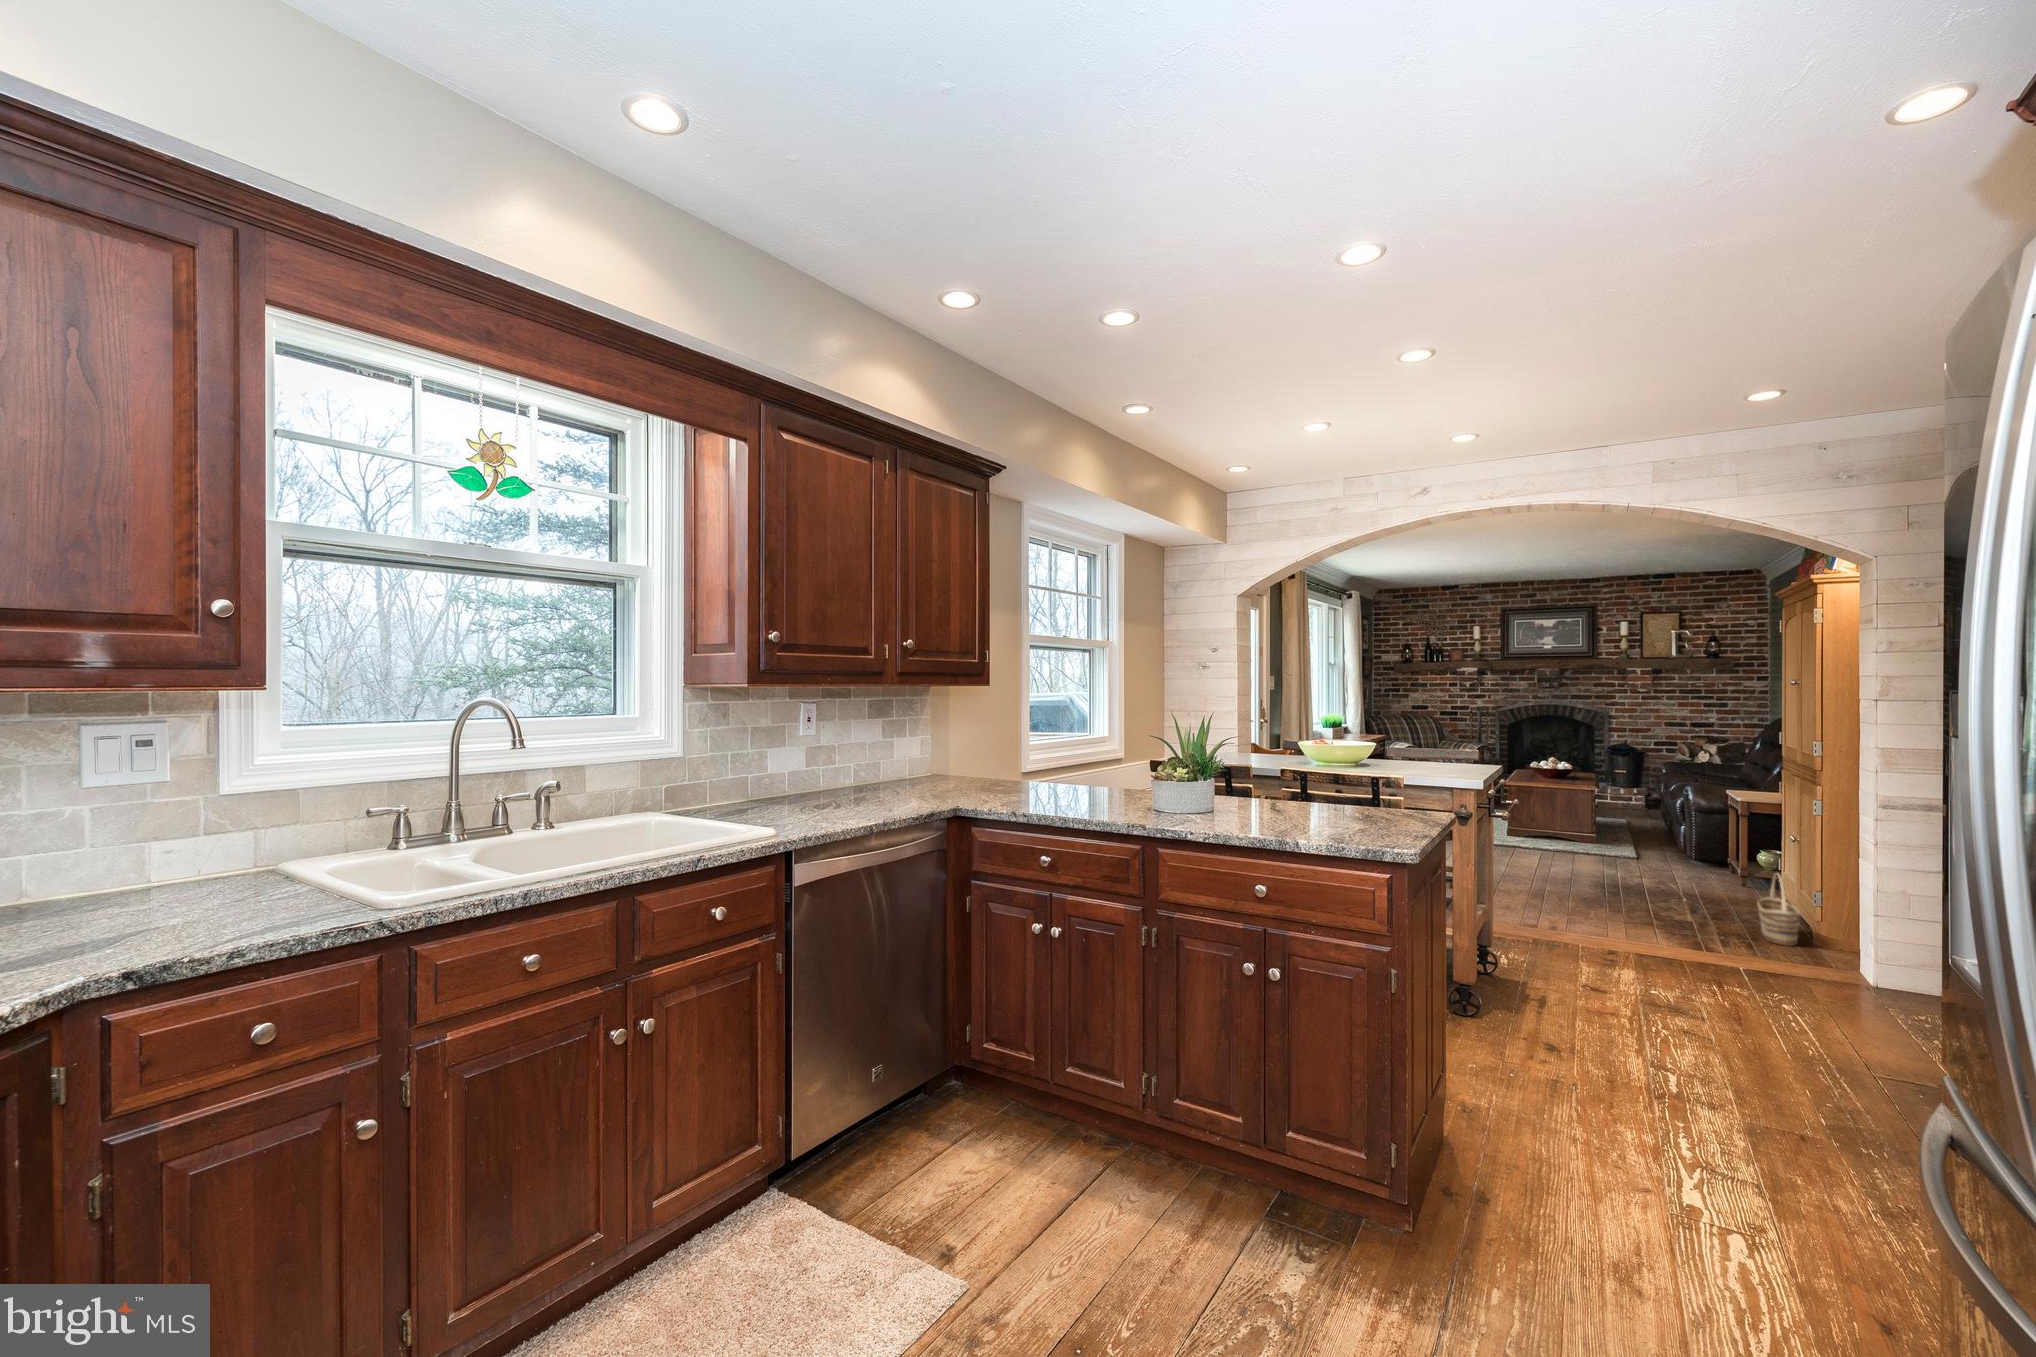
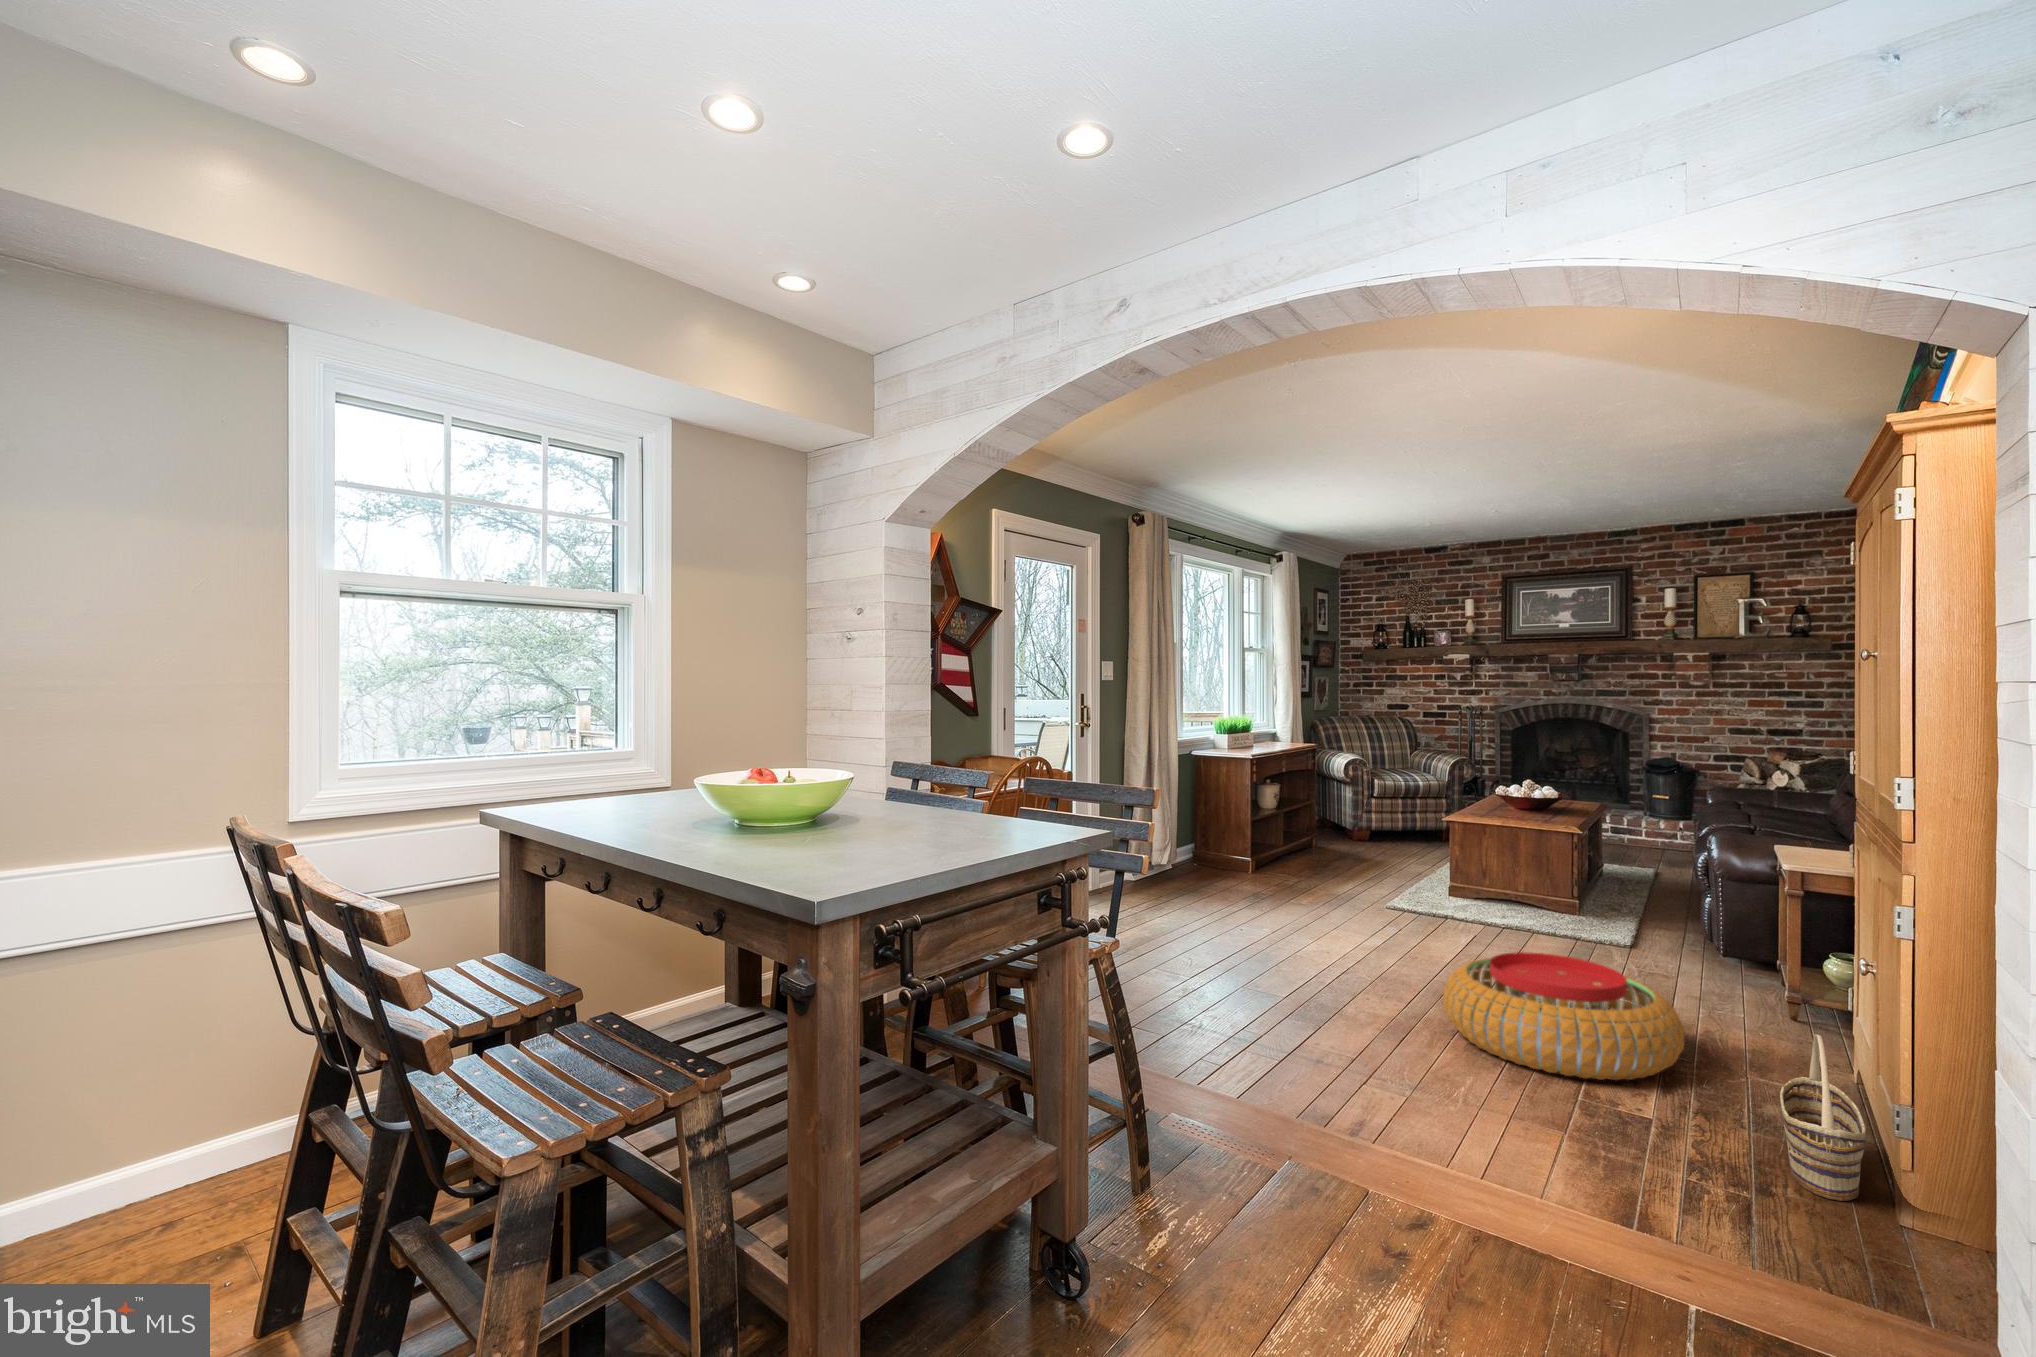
pouf: none [1558,852,1698,912] -> present [1443,952,1685,1080]

